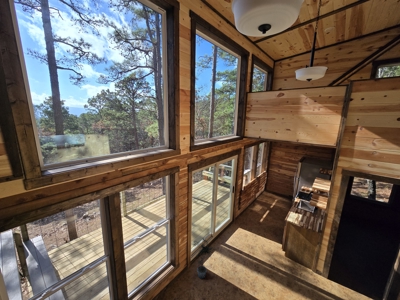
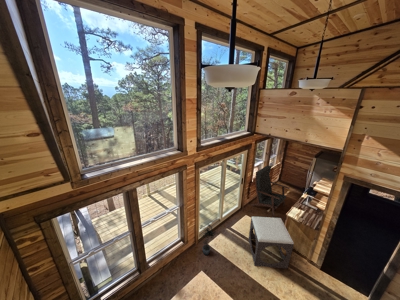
lounge chair: none [242,173,280,228] -> present [251,165,290,218]
footstool: none [247,225,300,285] -> present [248,216,294,269]

